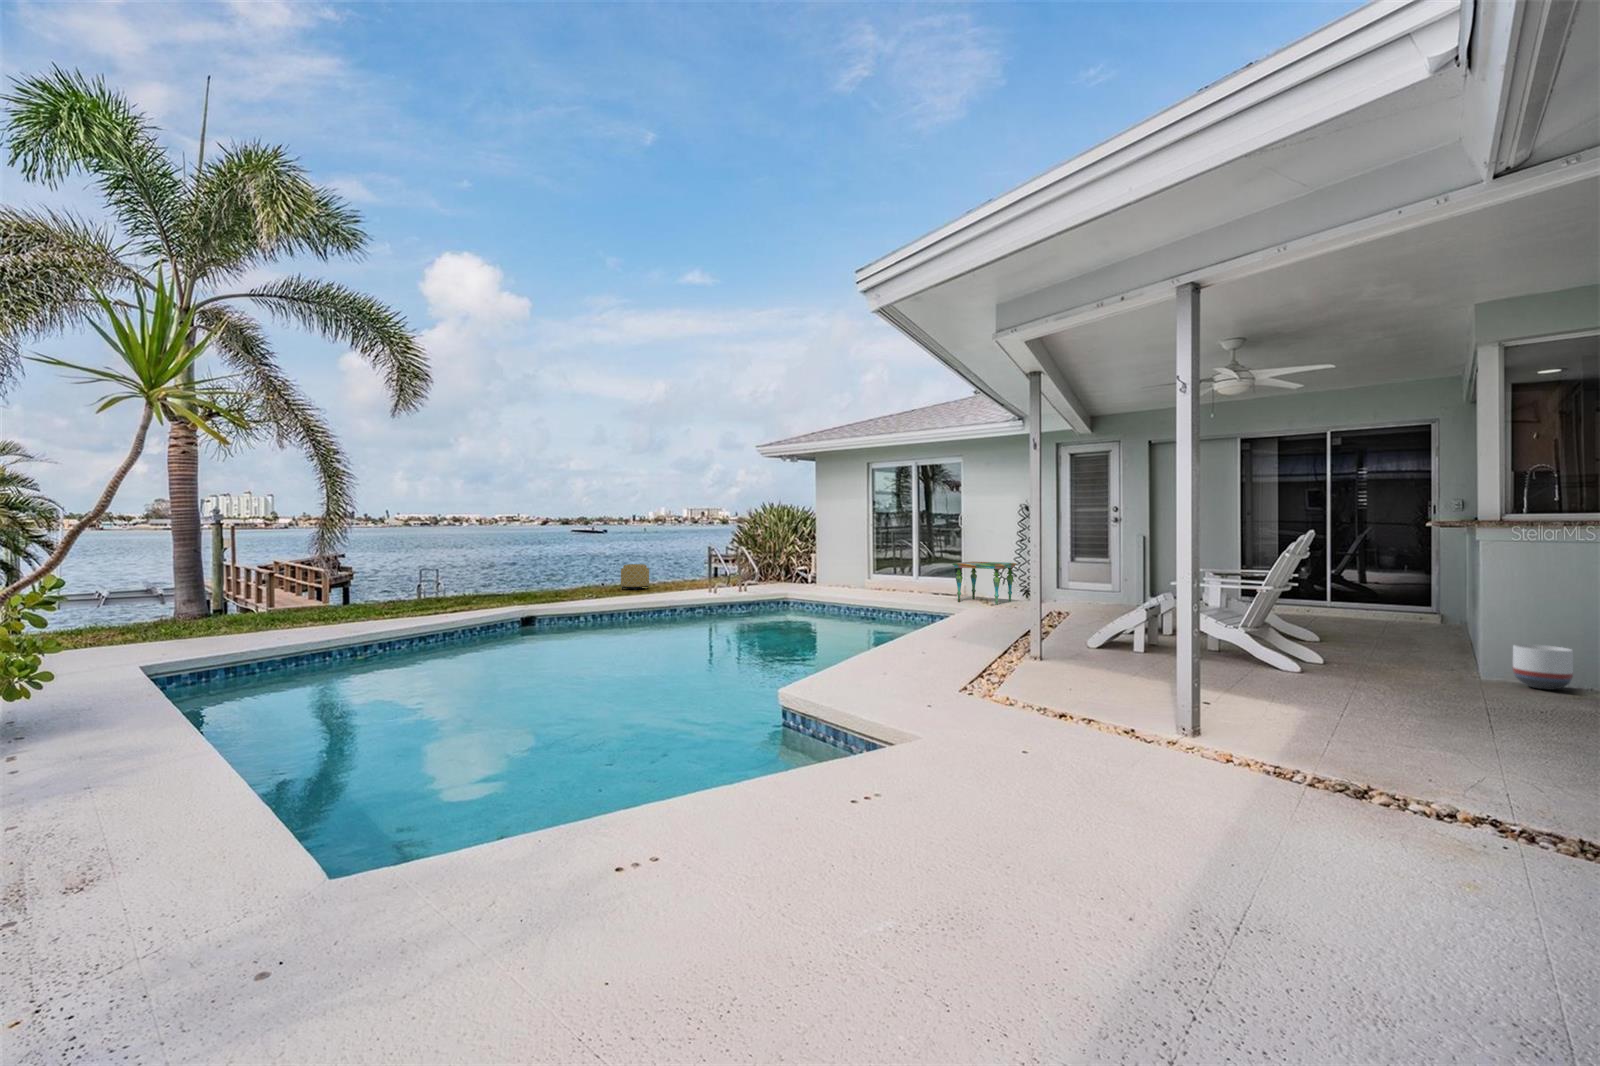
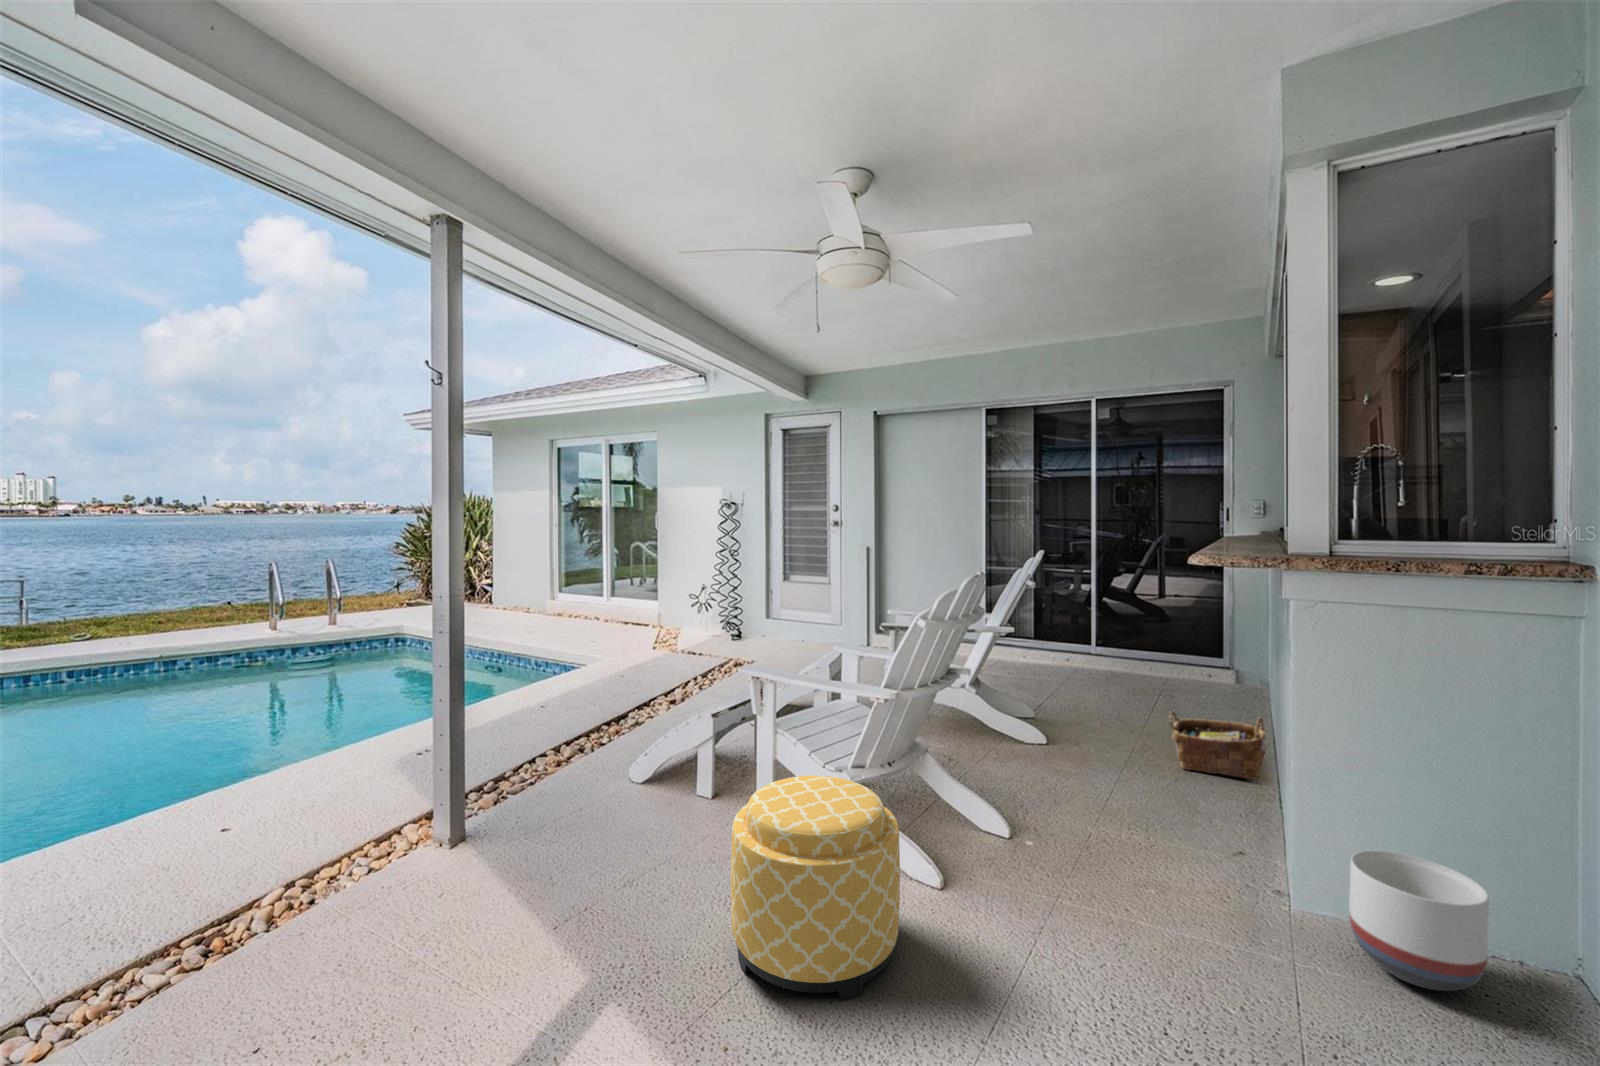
side table: present [952,562,1016,605] -> none [622,578,719,643]
ottoman: present [621,564,649,590] -> present [731,776,900,1001]
woven basket: none [1407,620,1471,653] -> present [1169,712,1267,779]

